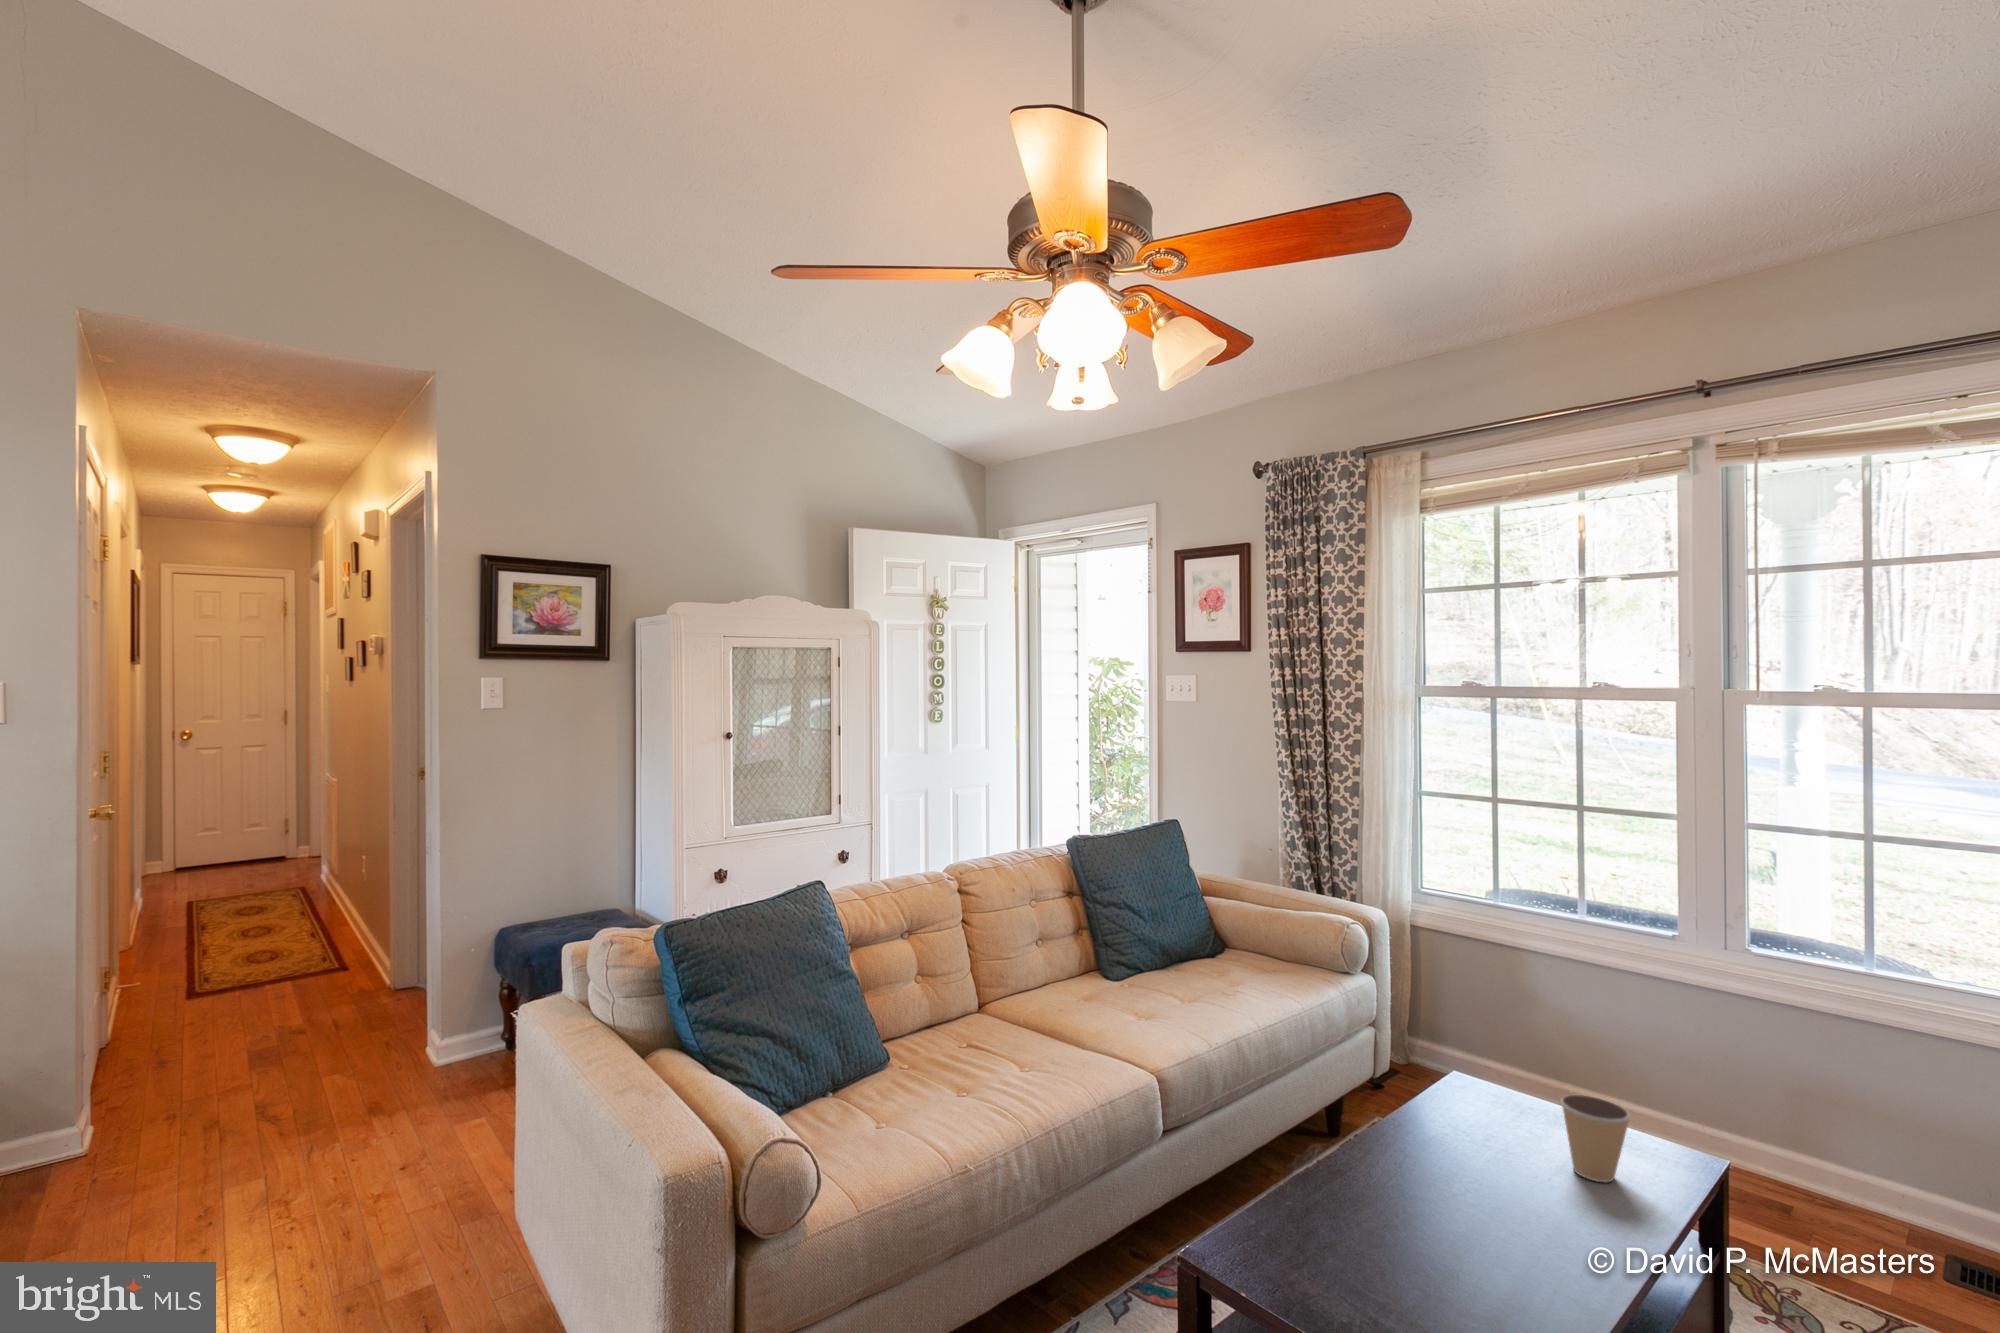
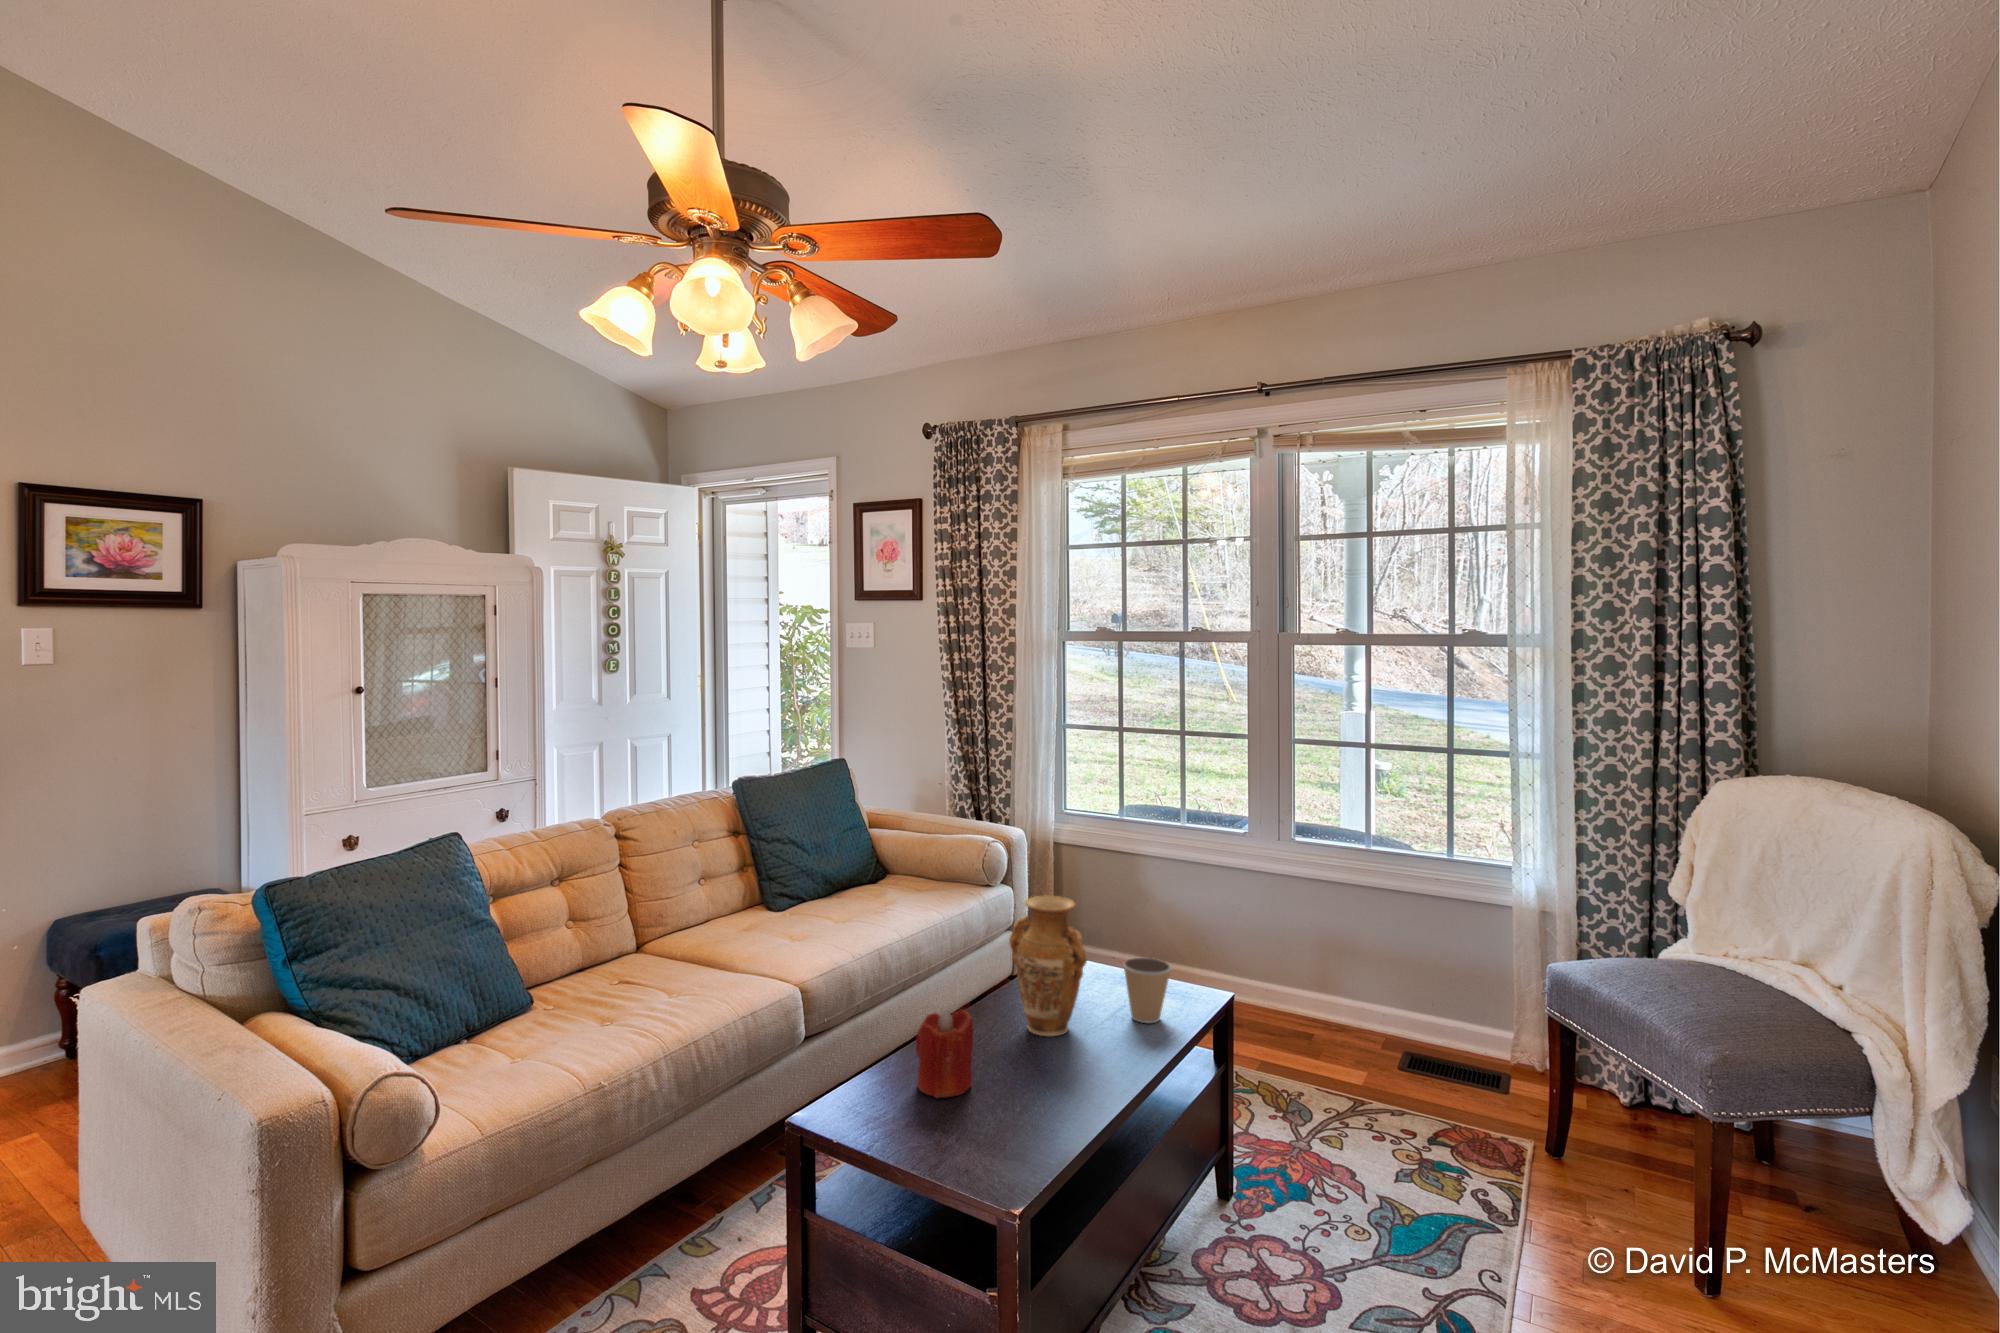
vase: none [1410,1007,1521,1183] -> present [1009,895,1087,1036]
candle: none [1315,1137,1387,1248] -> present [916,1009,973,1098]

